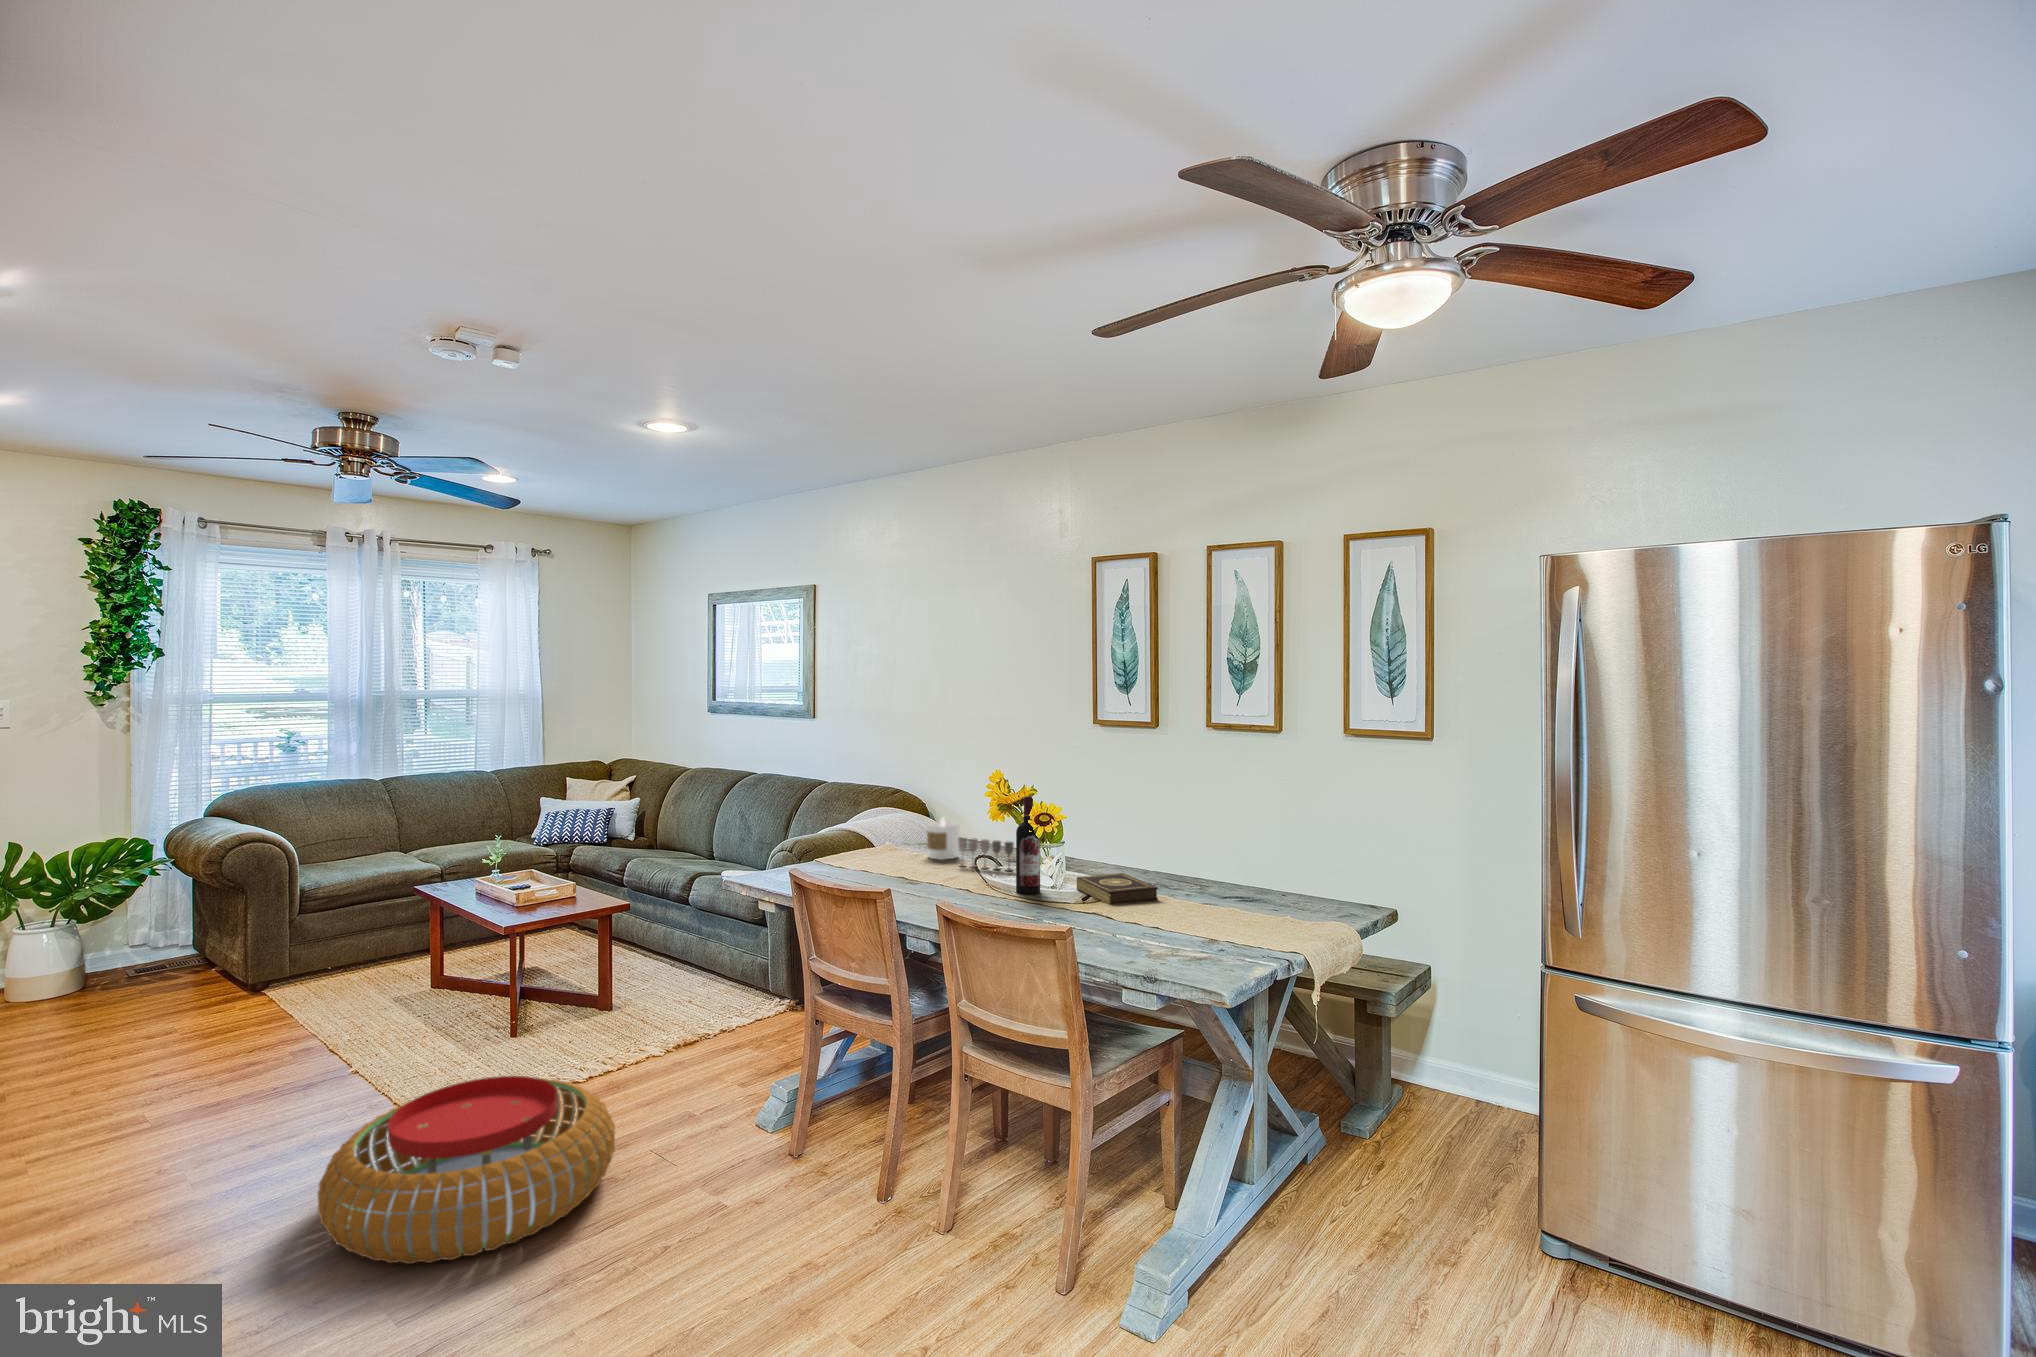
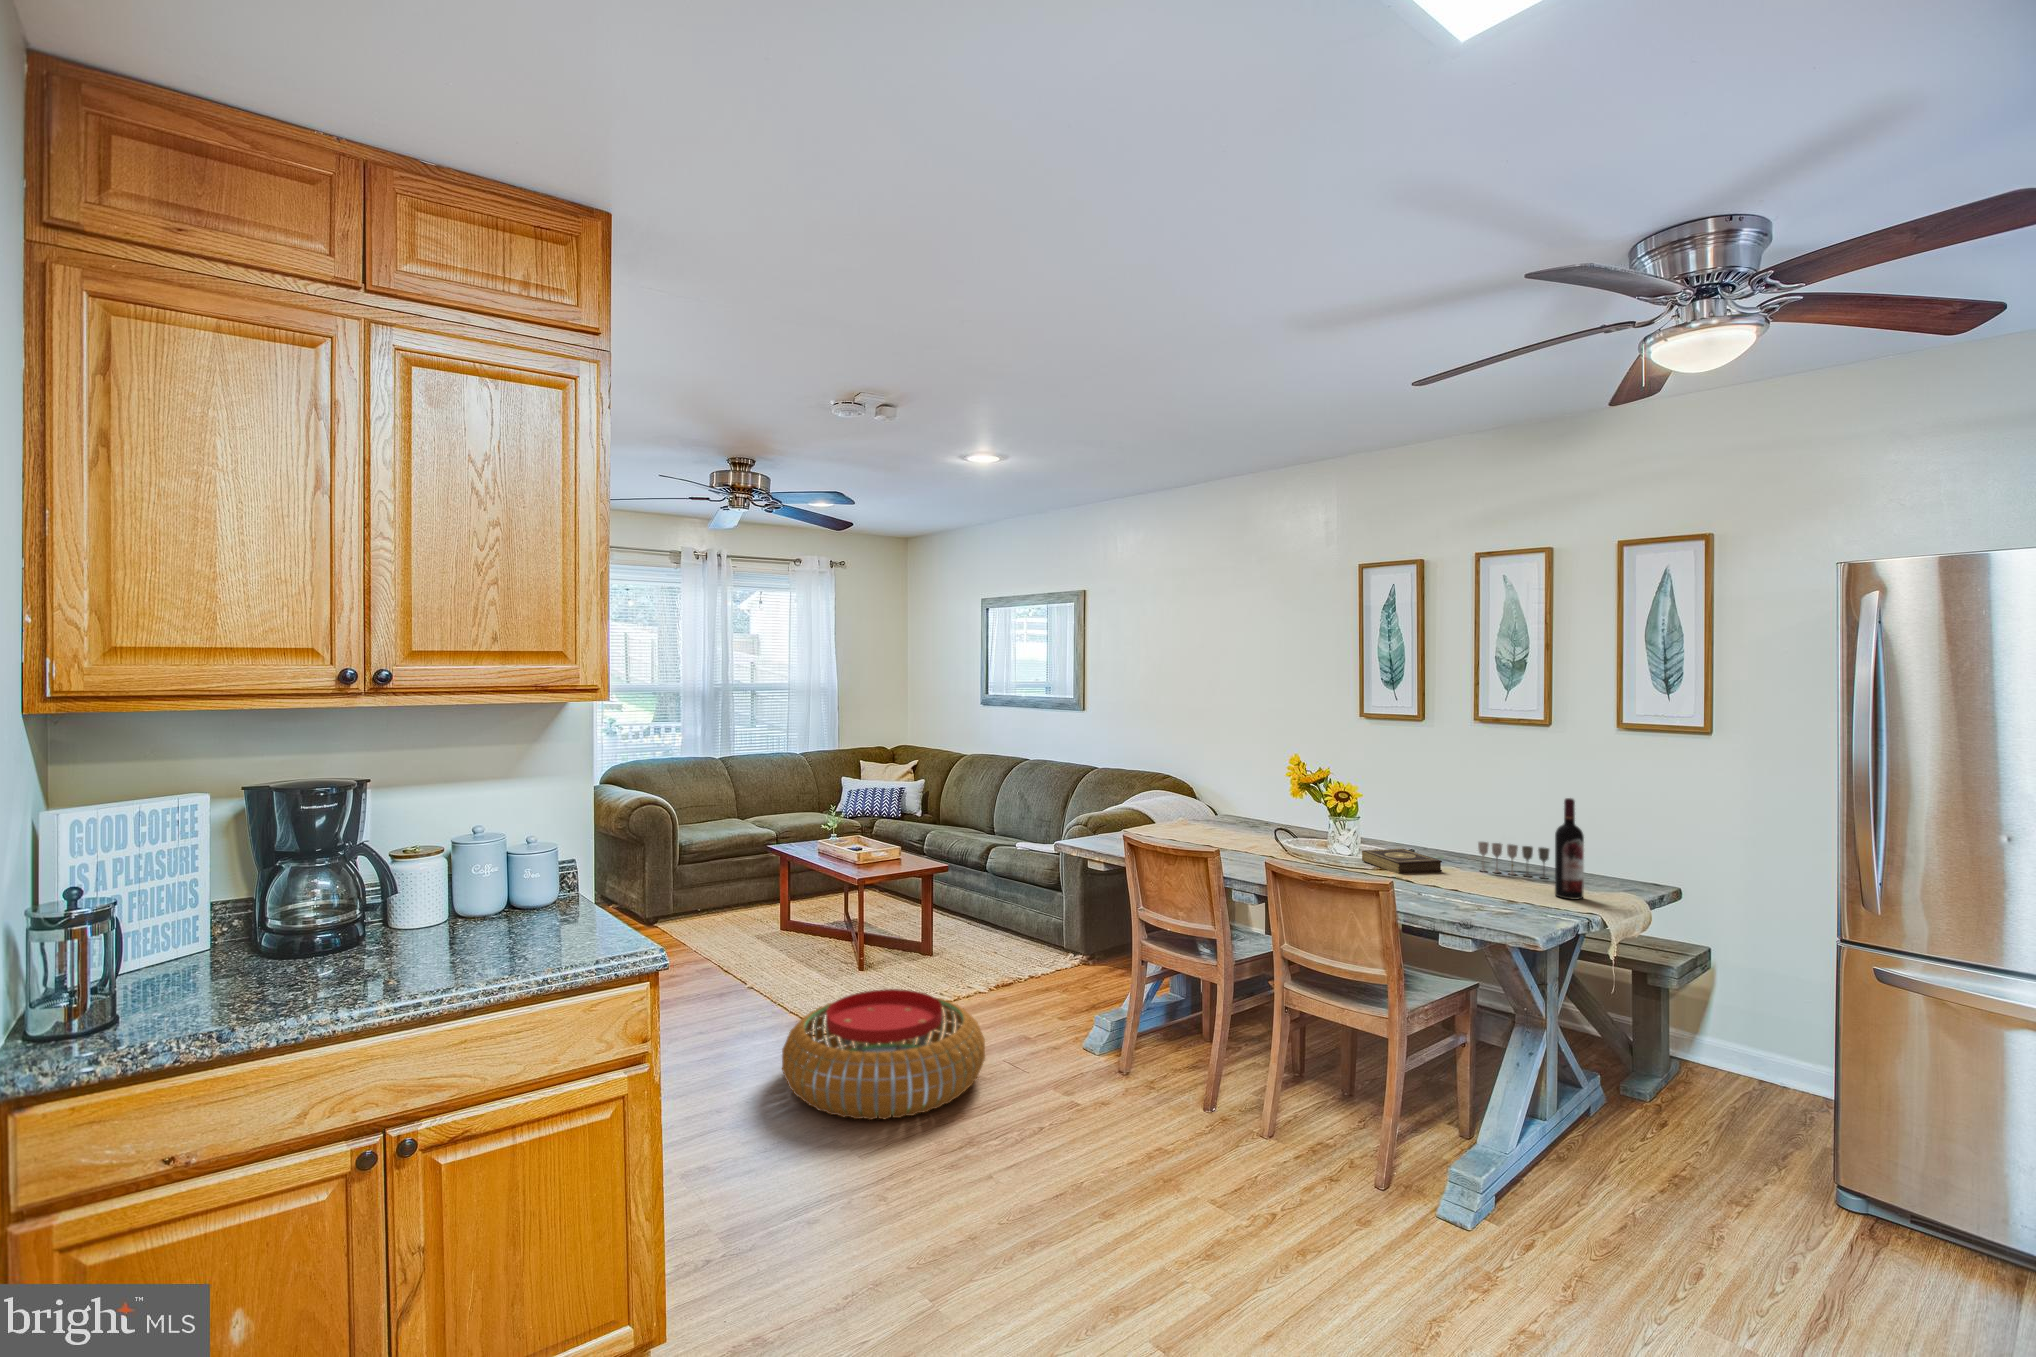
wine bottle: present [1016,796,1040,894] -> present [1555,798,1584,899]
candle: present [927,817,959,860] -> none [1211,798,1239,834]
wine glass: present [958,838,1014,871] -> present [1478,842,1549,878]

